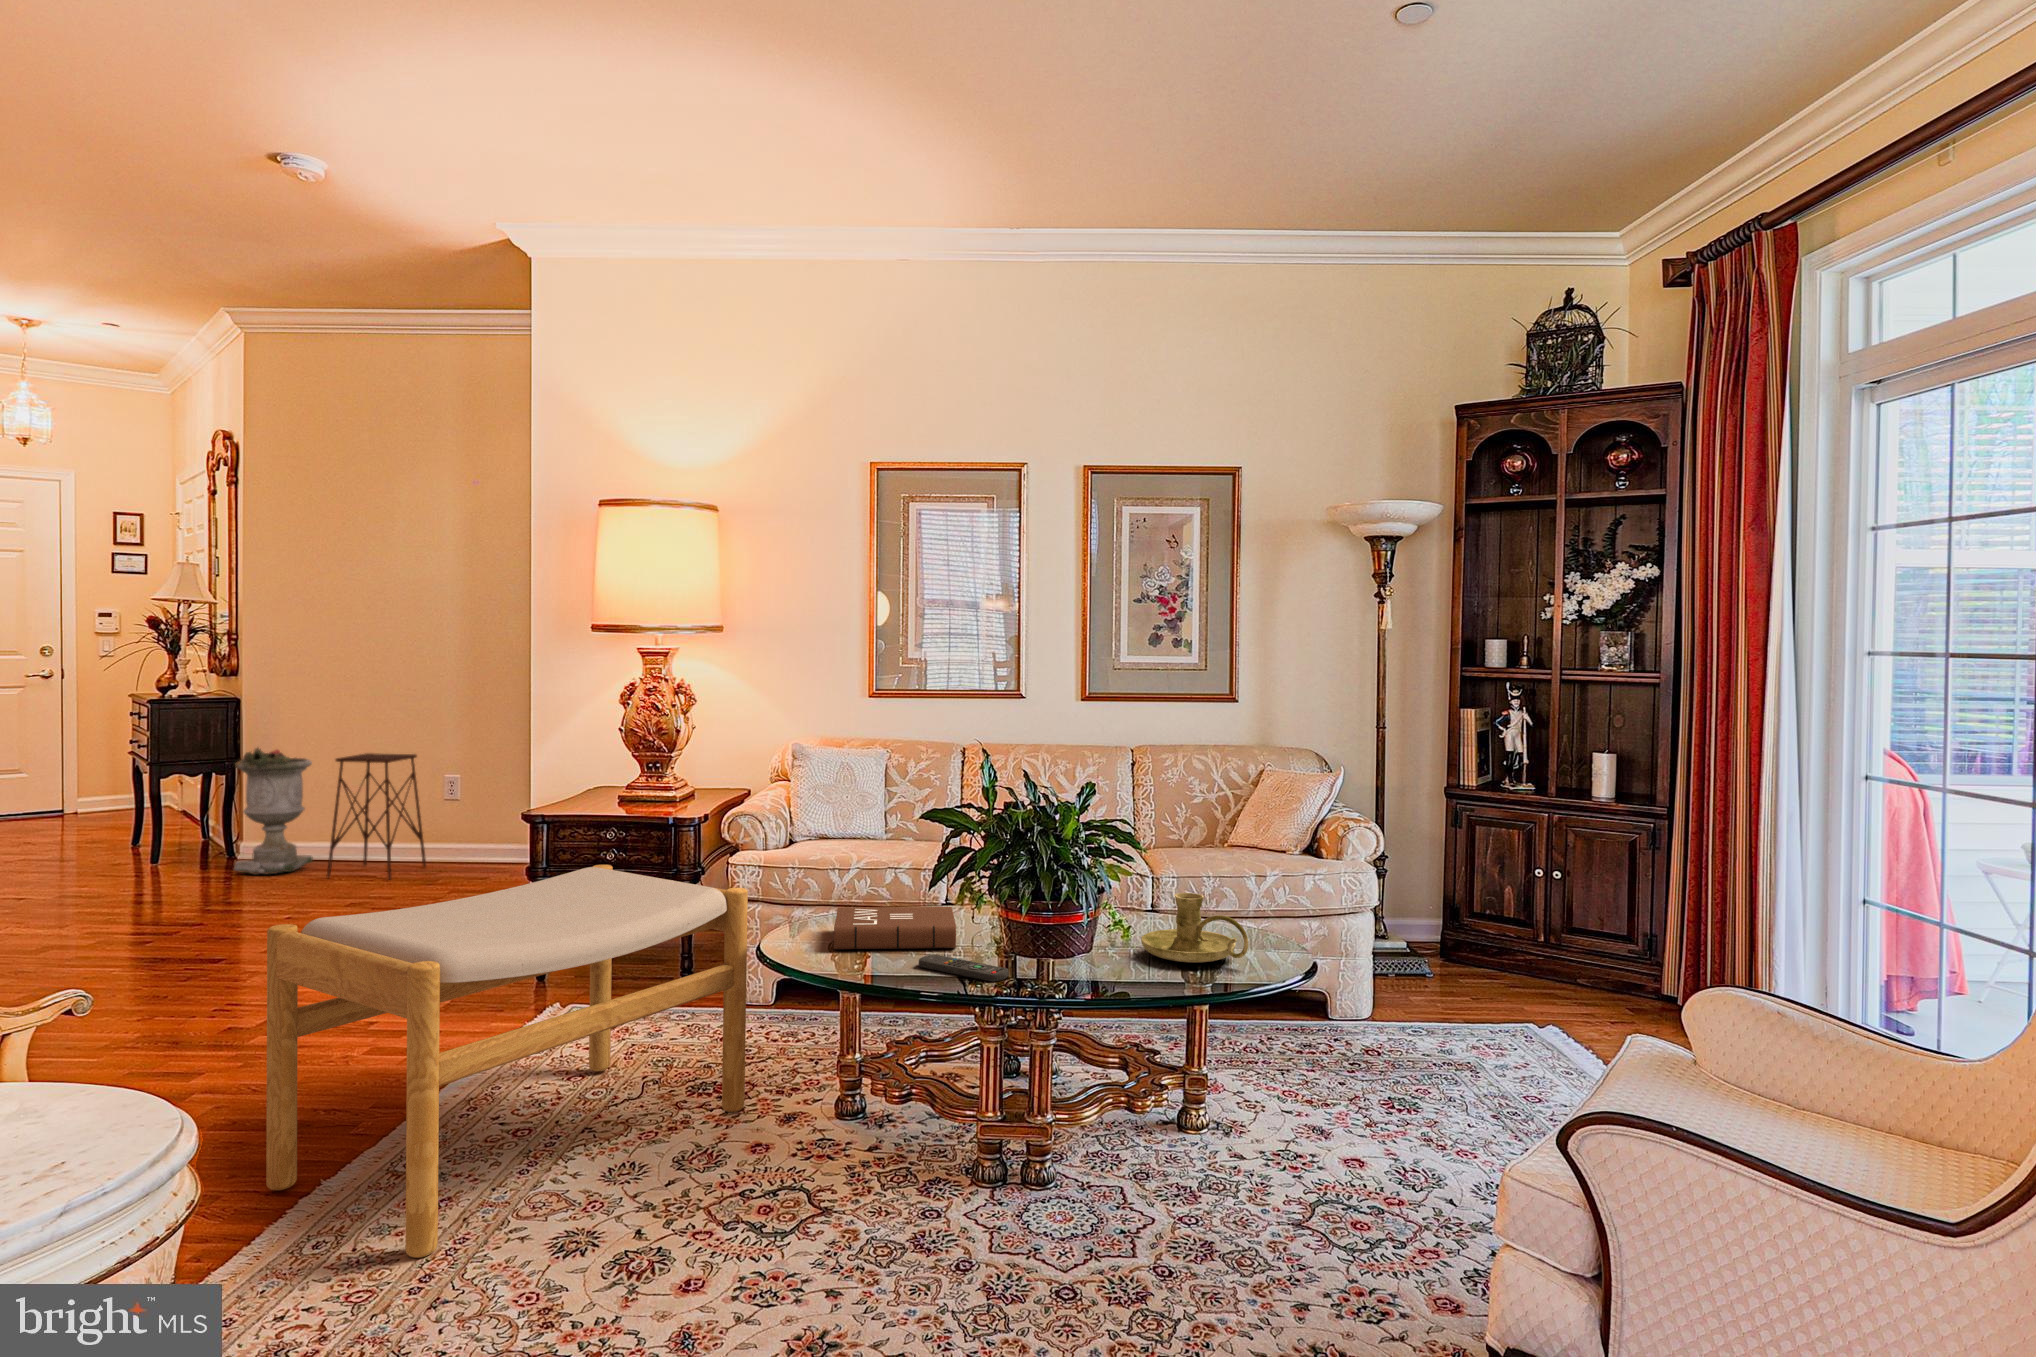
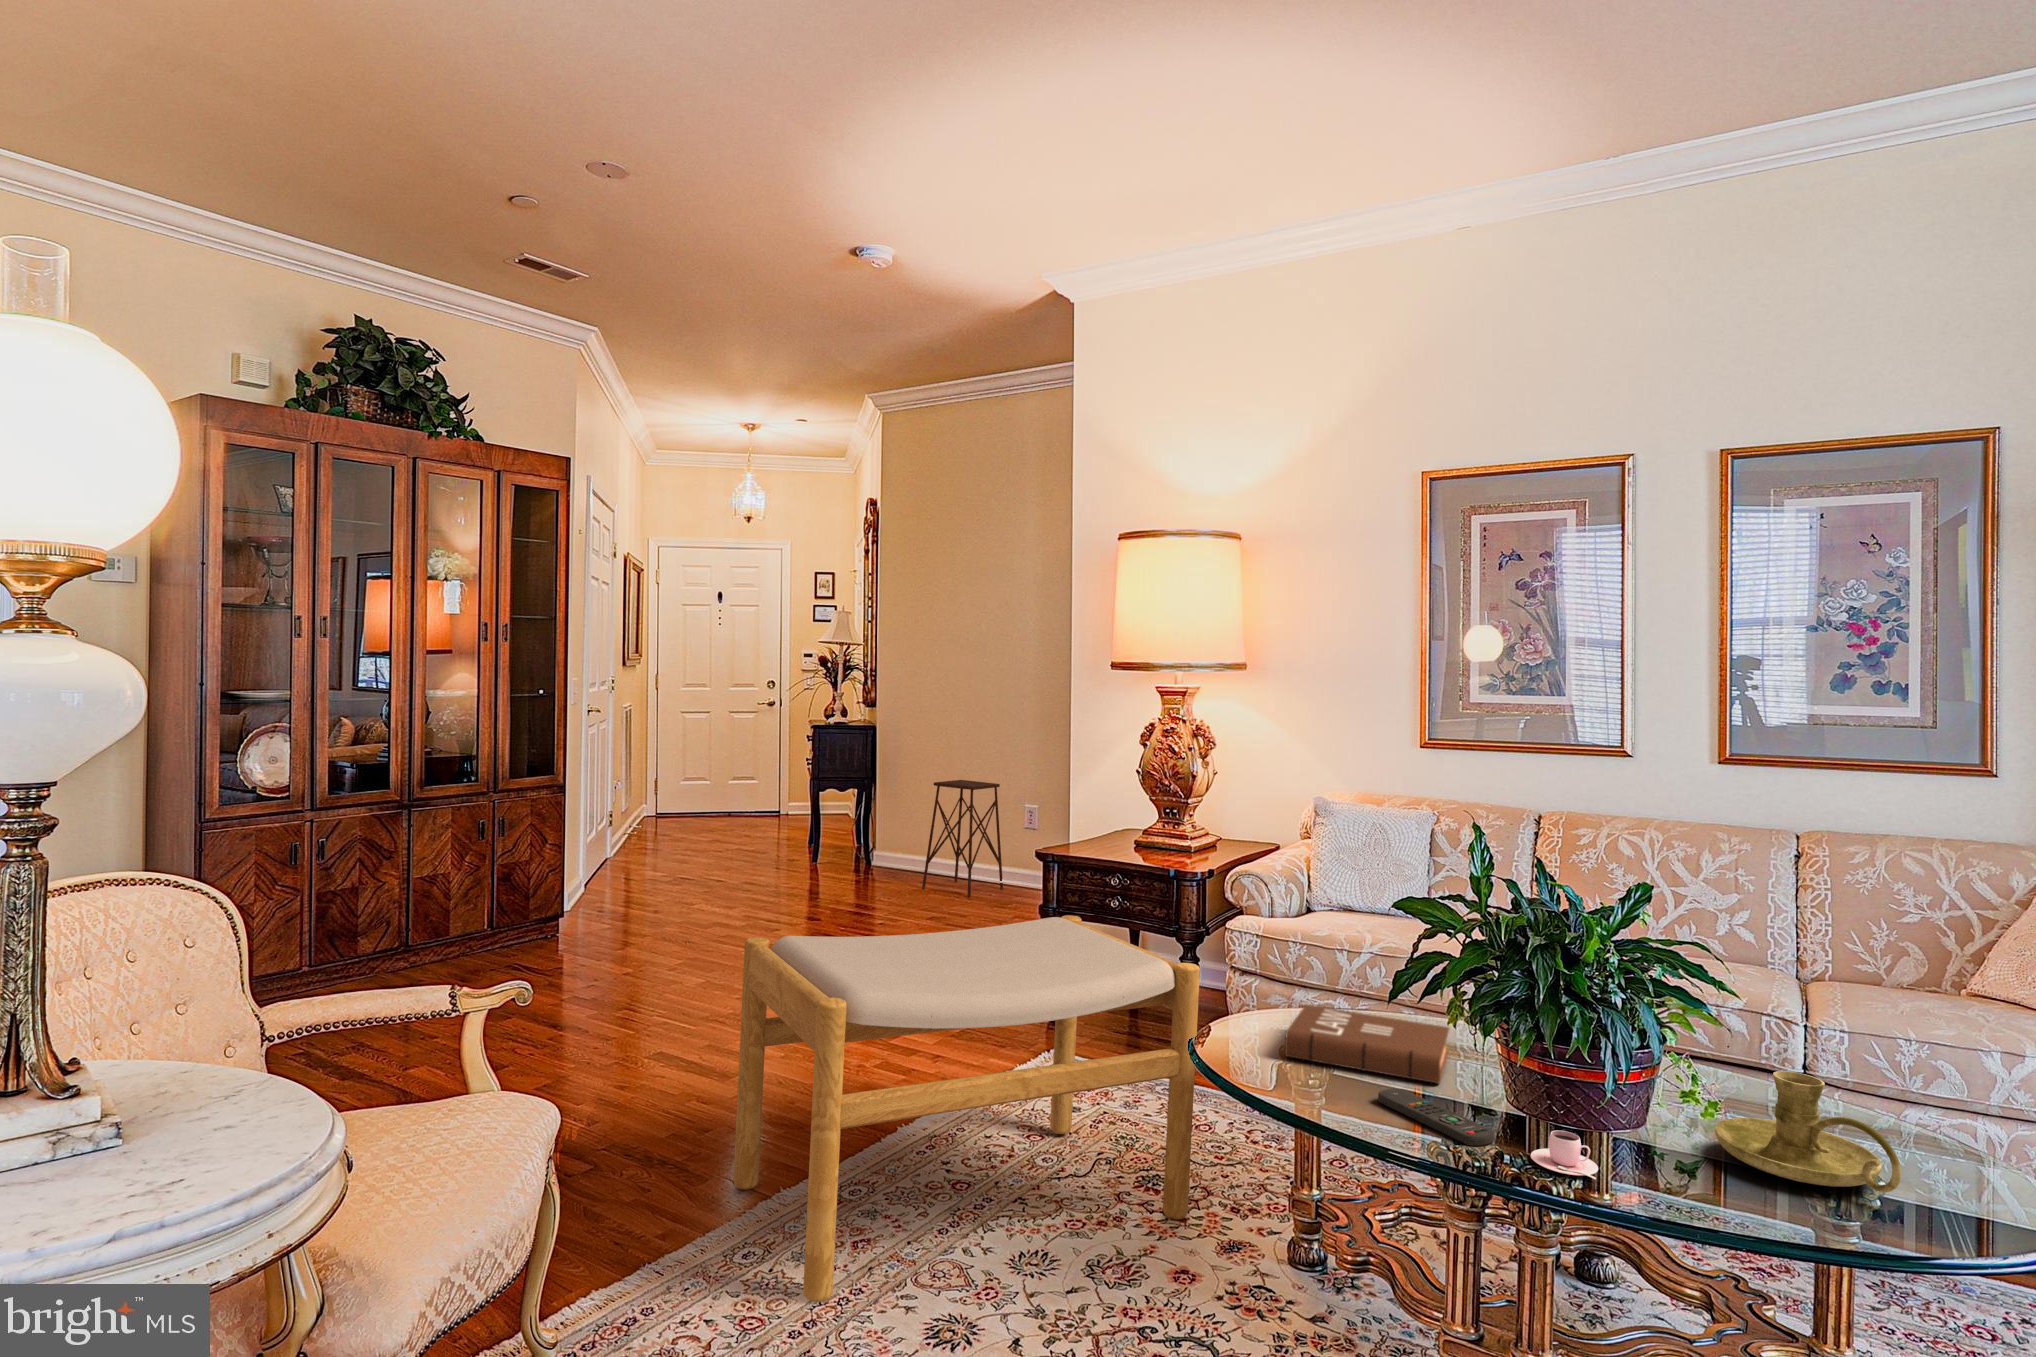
planter: present [234,748,313,875] -> none [857,767,920,880]
teacup: none [1036,928,1081,985] -> present [1531,1131,1598,1179]

